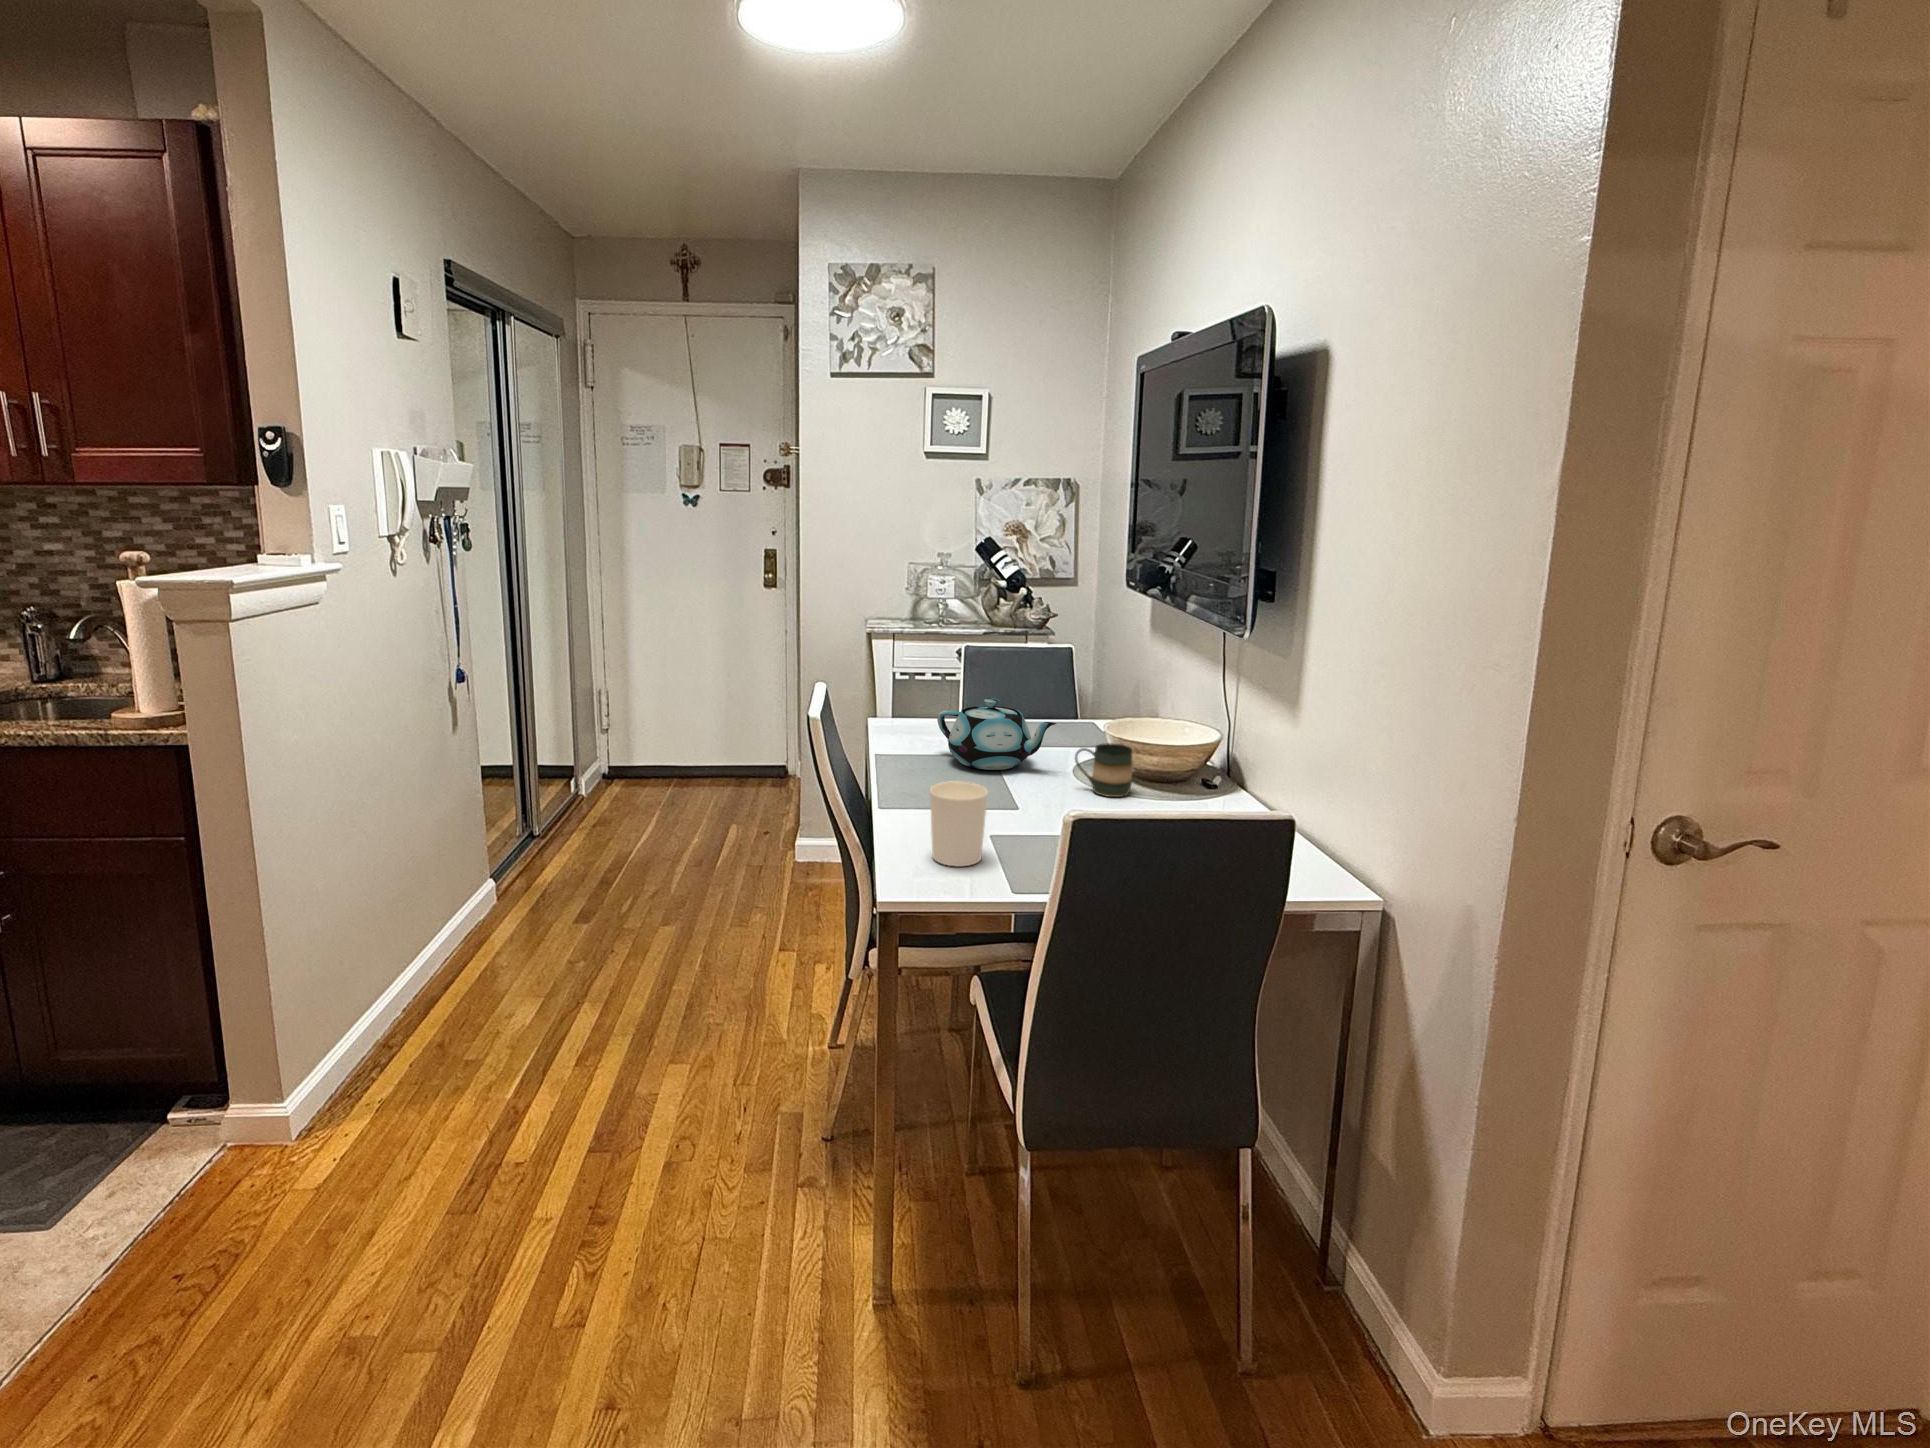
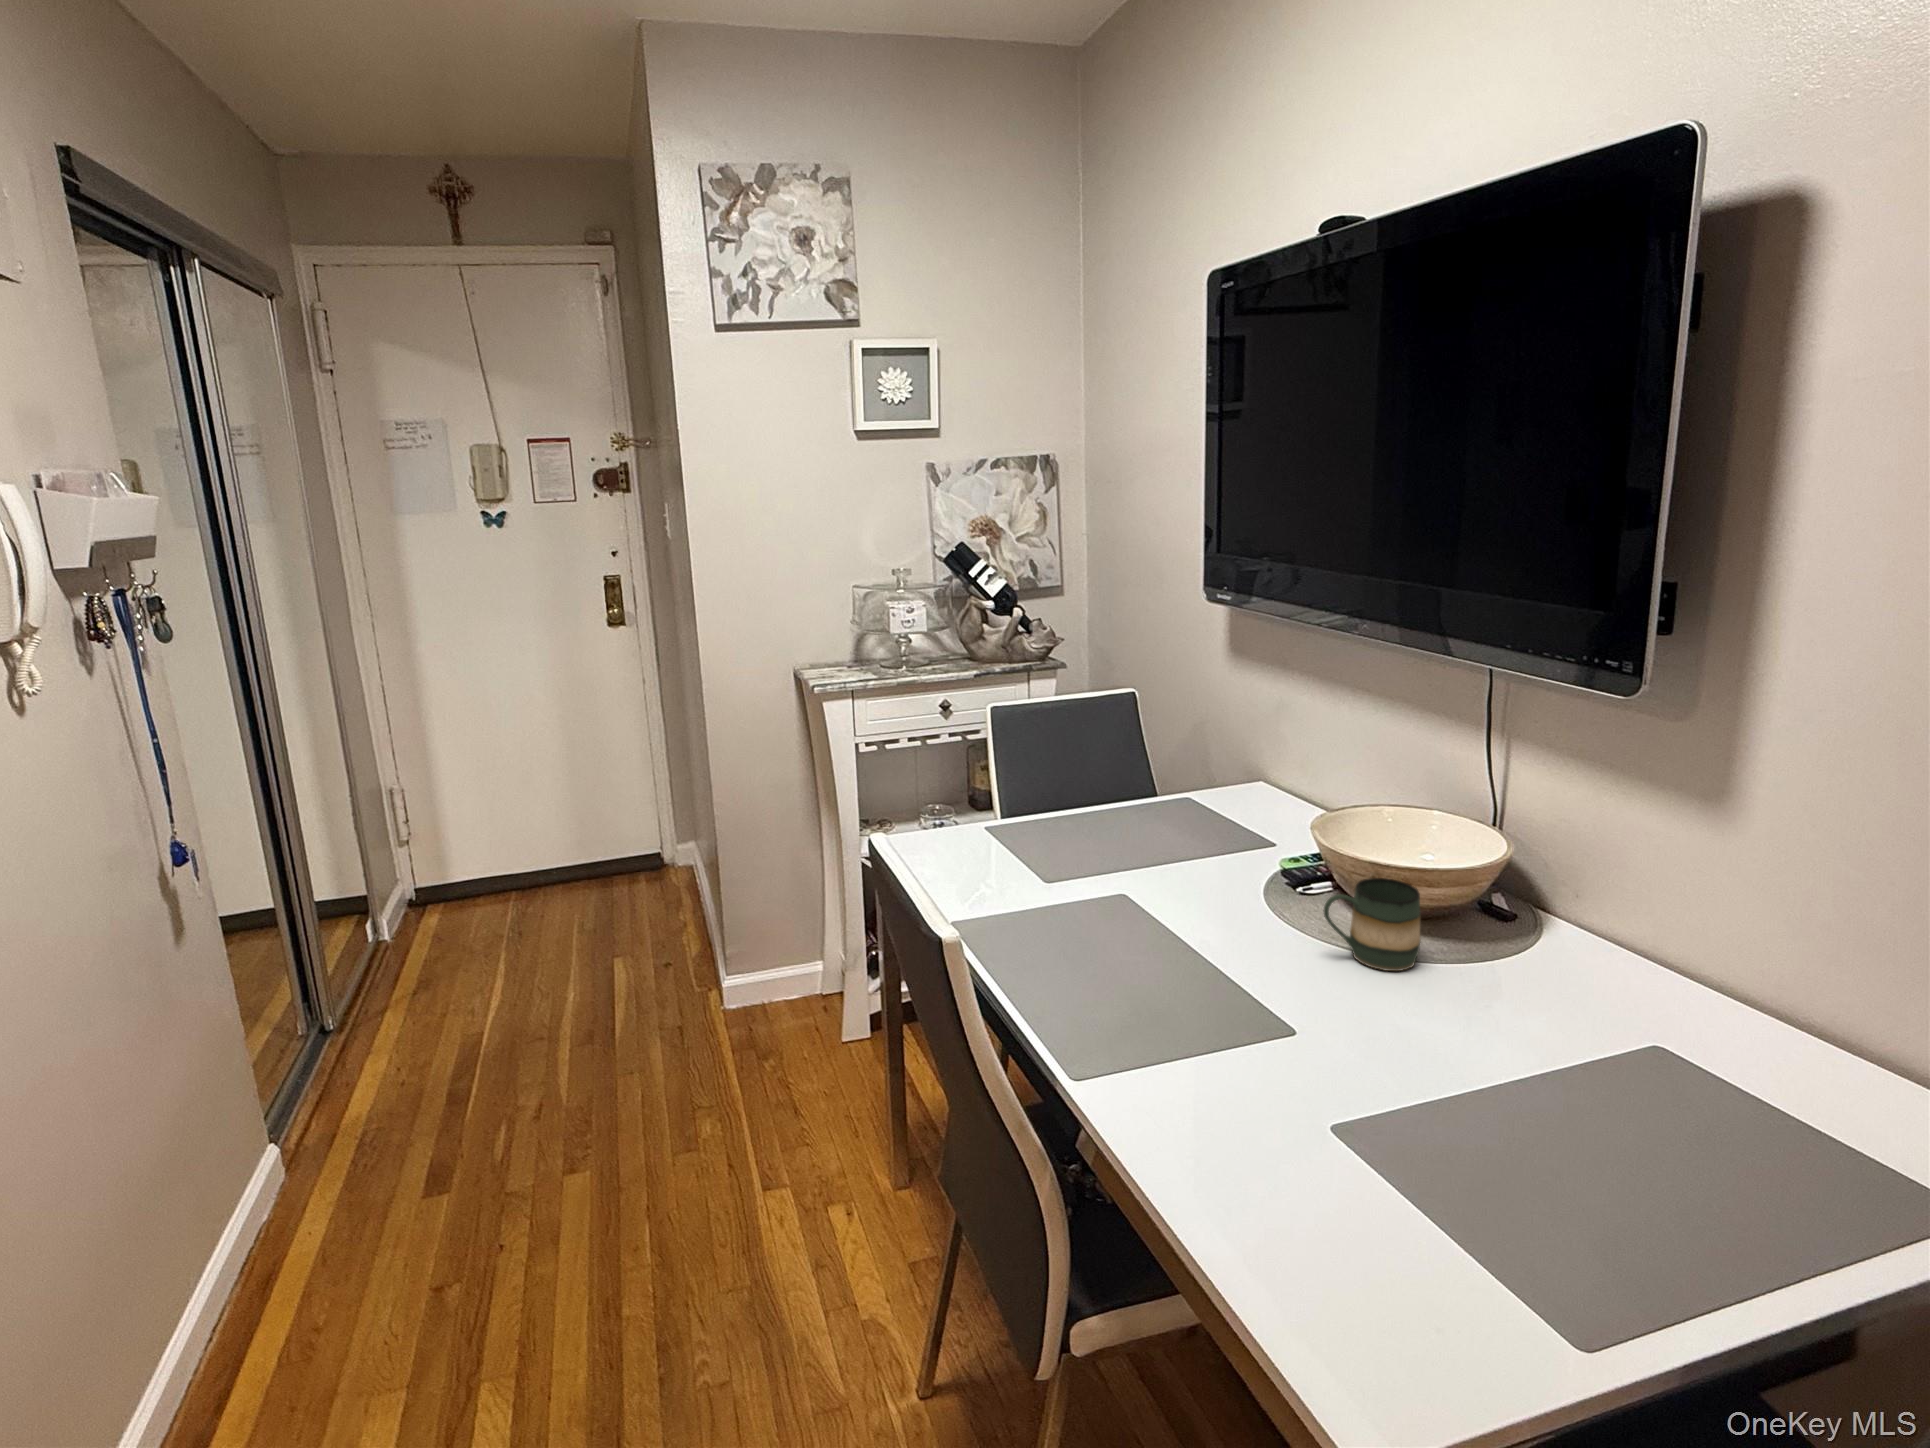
teapot: present [937,698,1056,770] -> none [1046,816,1266,936]
candle holder: present [930,781,988,866] -> none [1283,1064,1410,1256]

